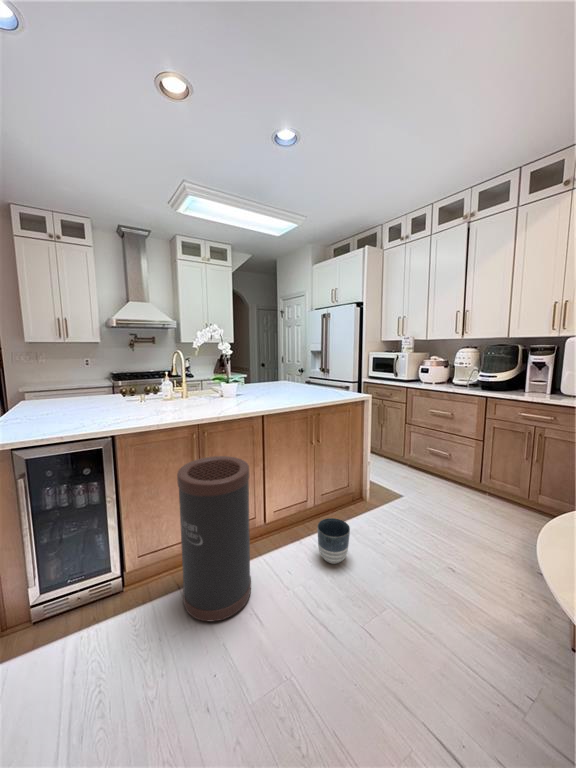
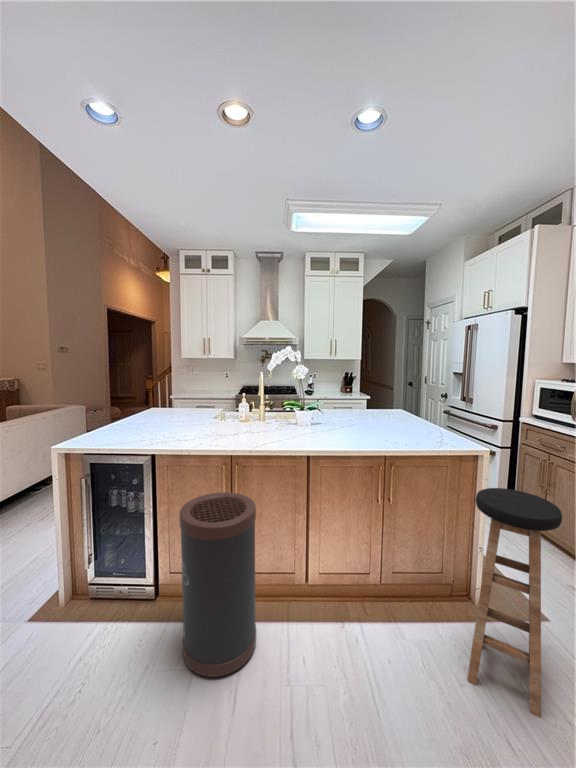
bar stool: none [378,416,431,543] -> present [467,488,562,718]
planter: present [317,518,350,564] -> none [347,607,392,677]

